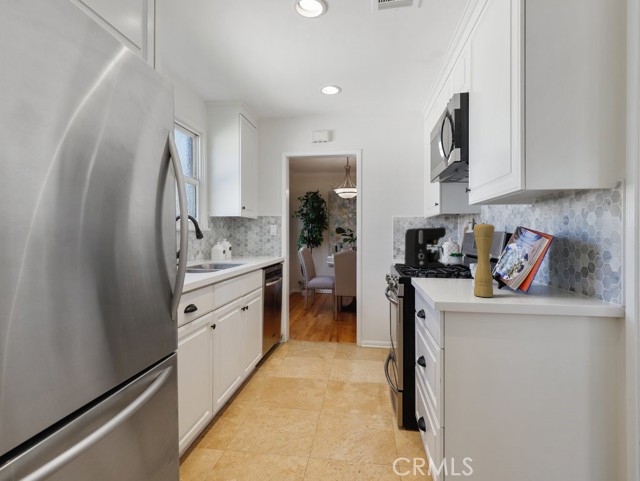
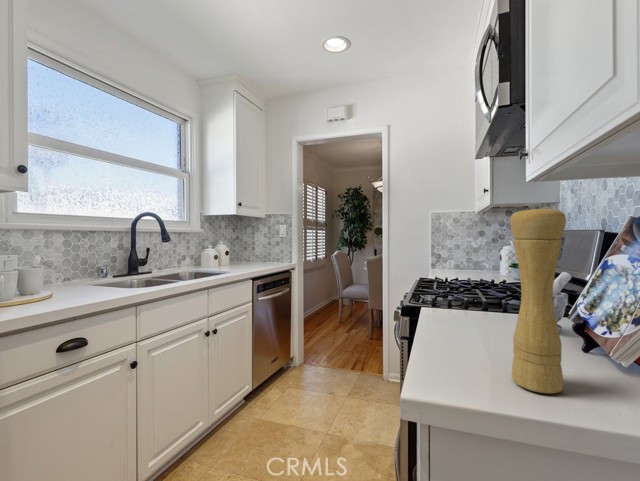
coffee maker: present [404,227,446,268] -> none [433,224,497,286]

